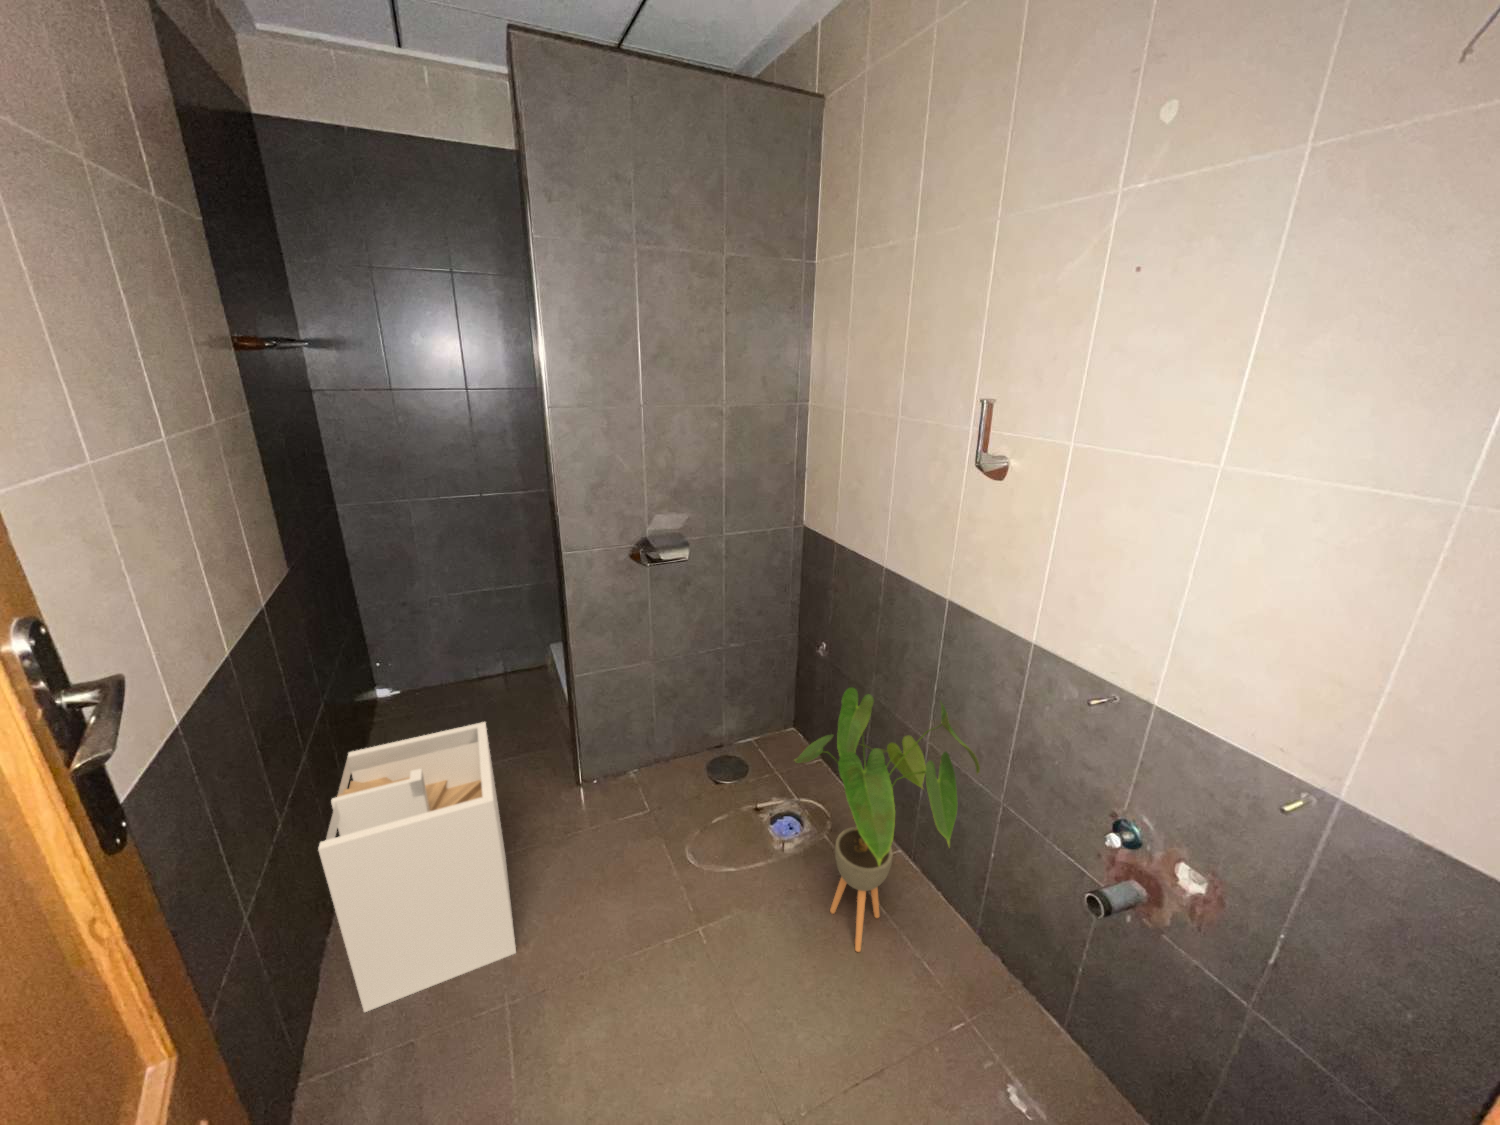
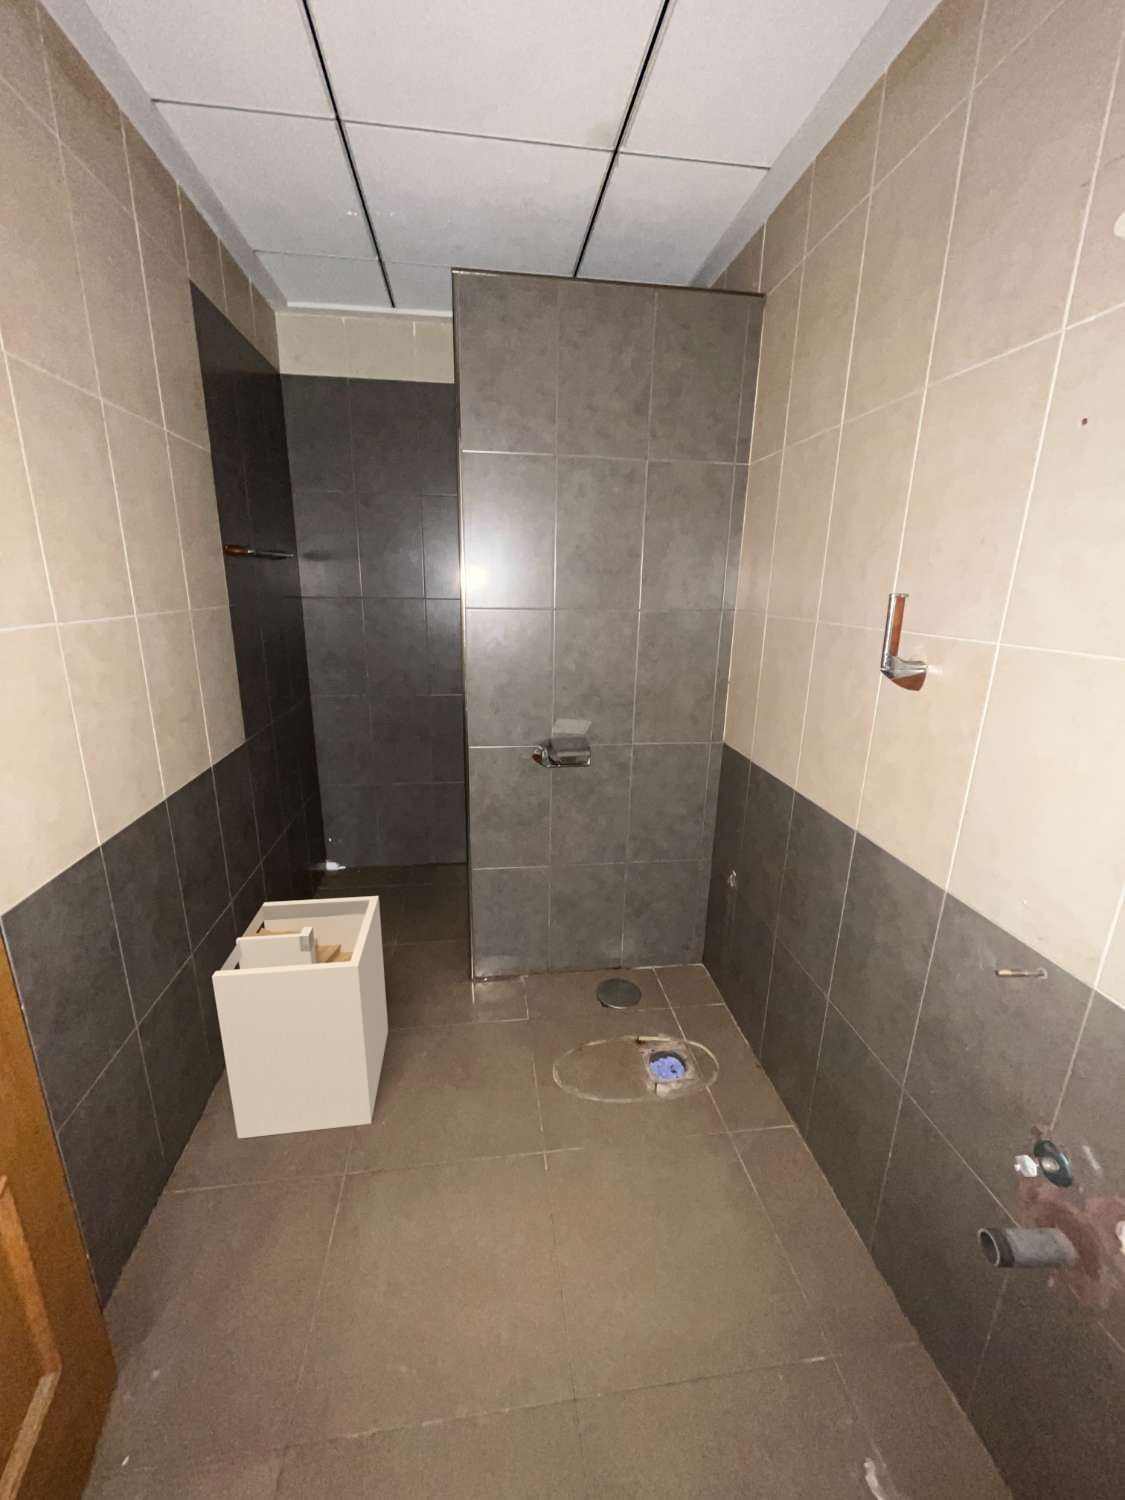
house plant: present [795,688,980,952] -> none [656,914,873,1229]

